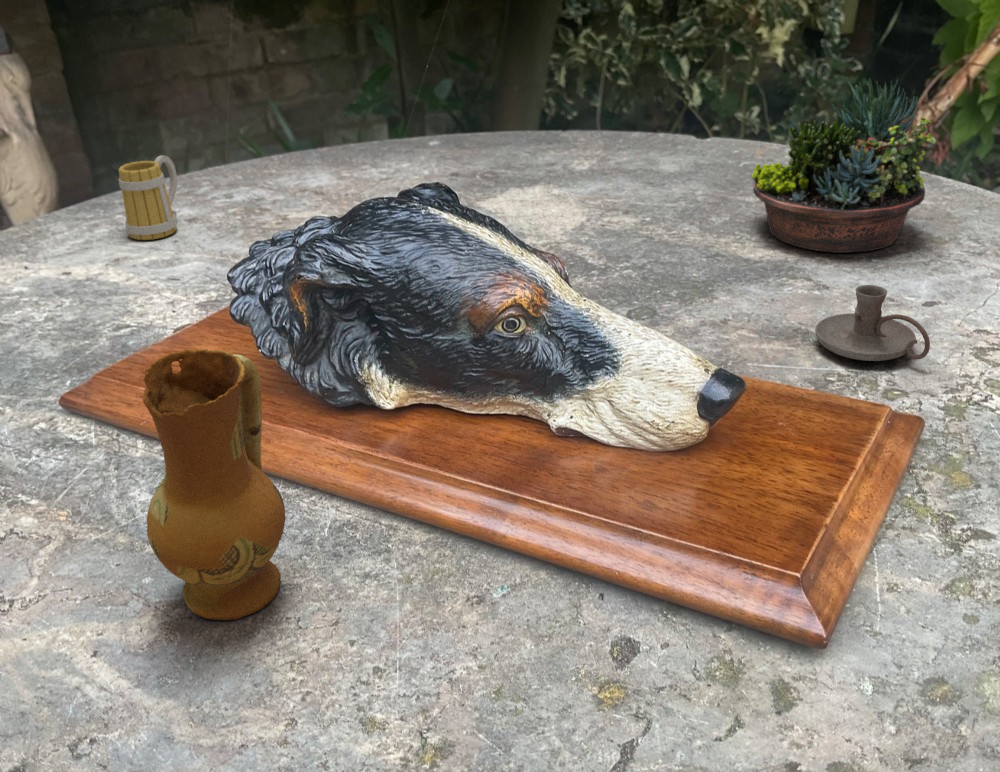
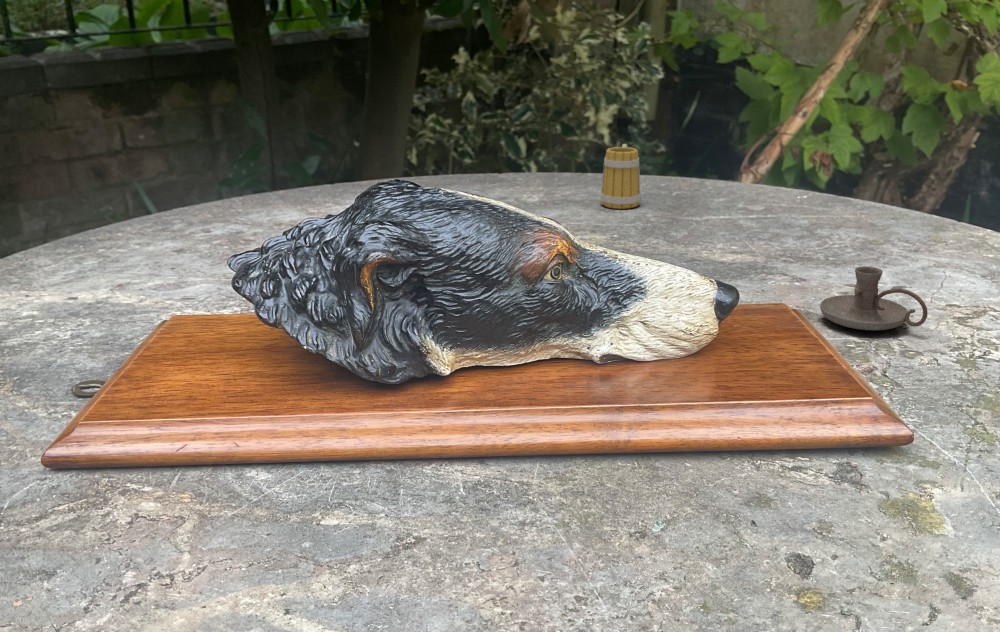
succulent planter: present [752,80,936,253] -> none [711,109,875,255]
mug: present [119,156,177,240] -> present [601,144,640,209]
ceramic jug: present [143,348,286,620] -> none [330,295,462,572]

